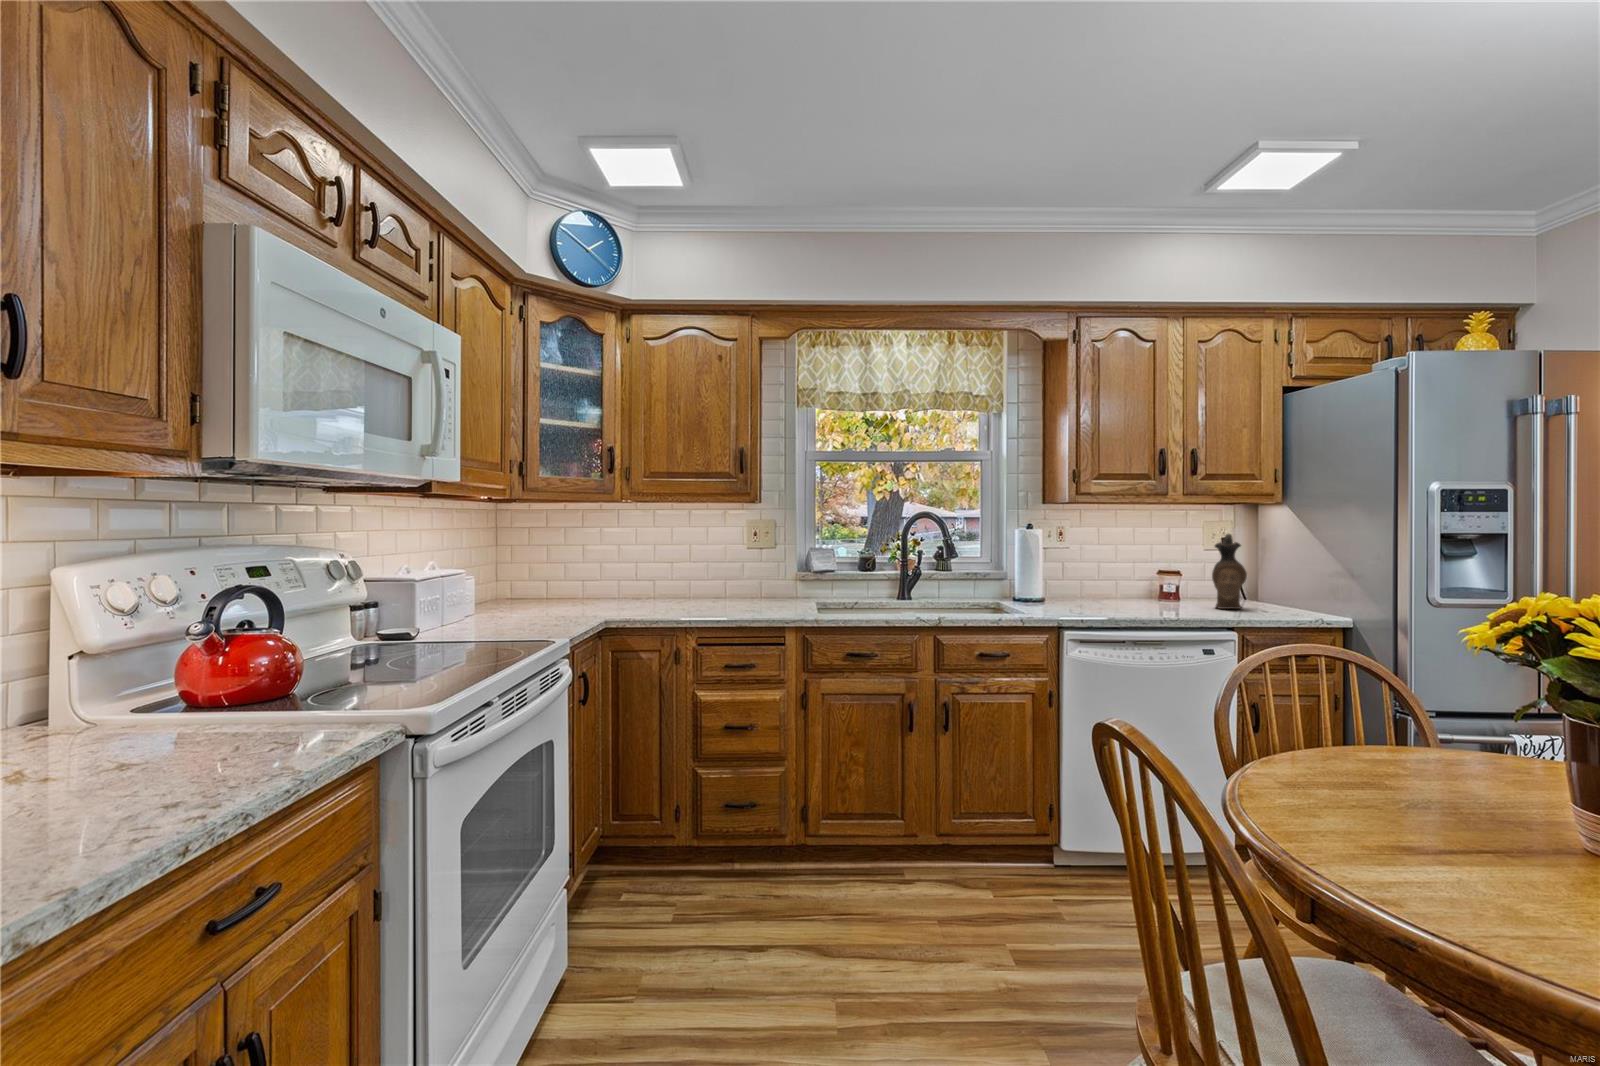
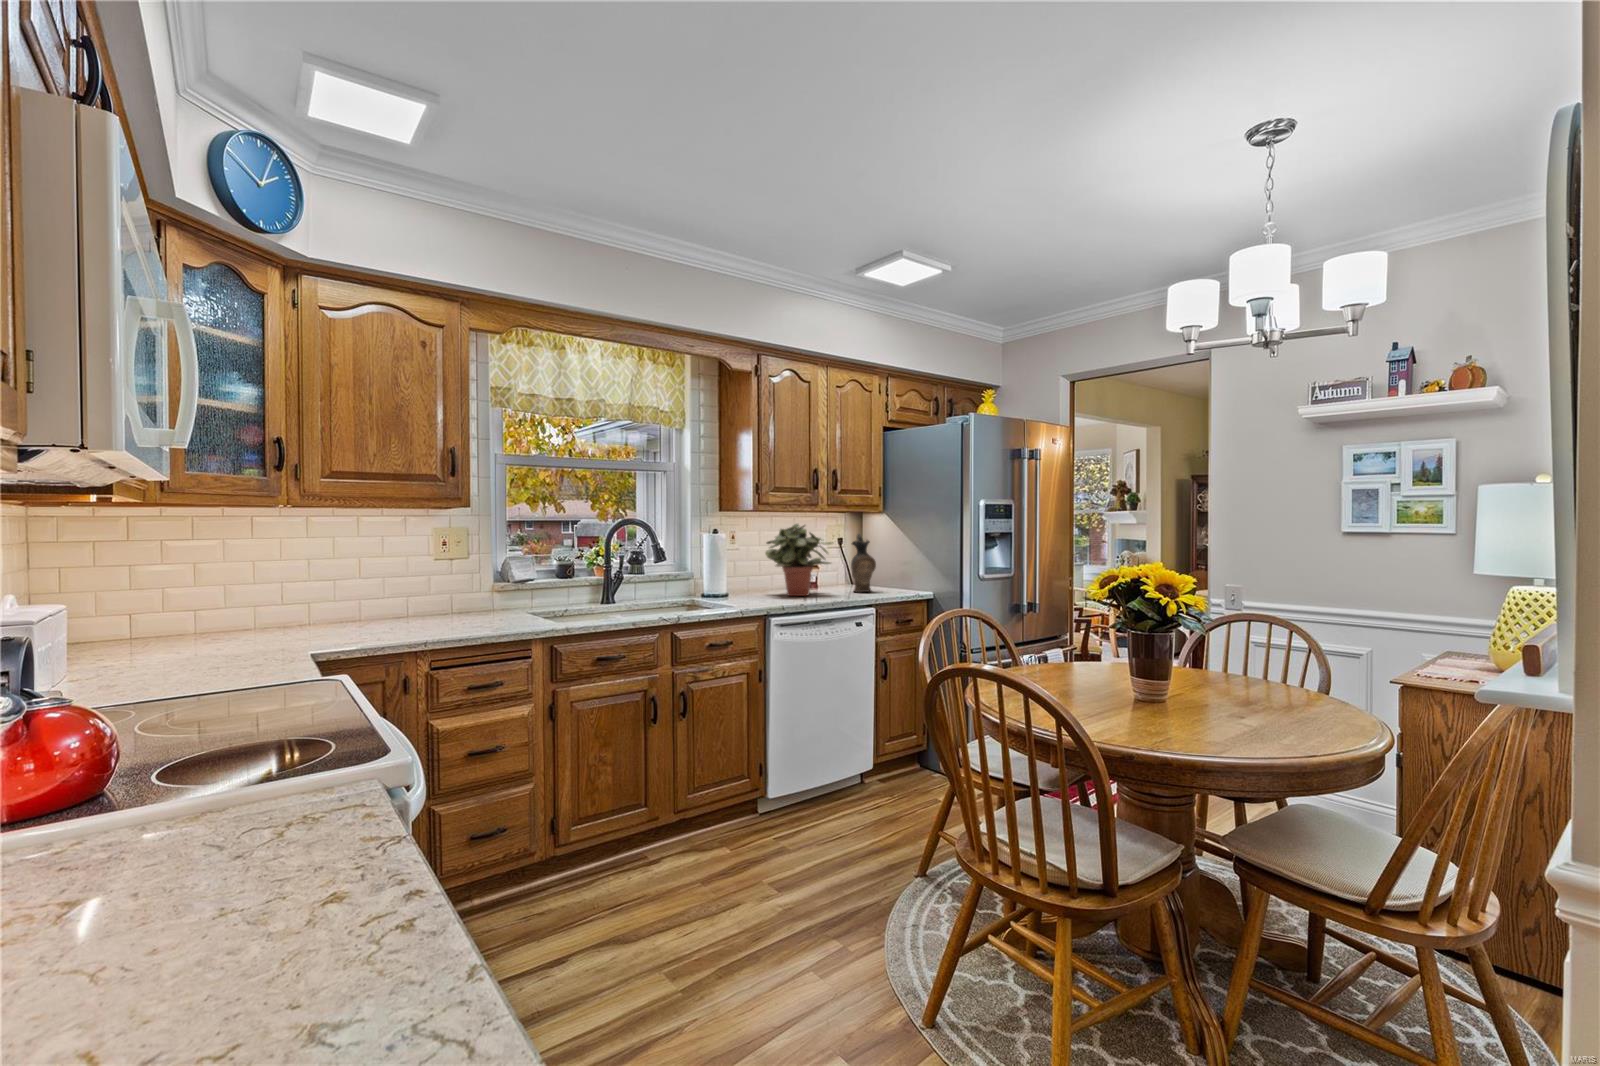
potted plant: none [1088,520,1179,608] -> present [765,524,833,596]

